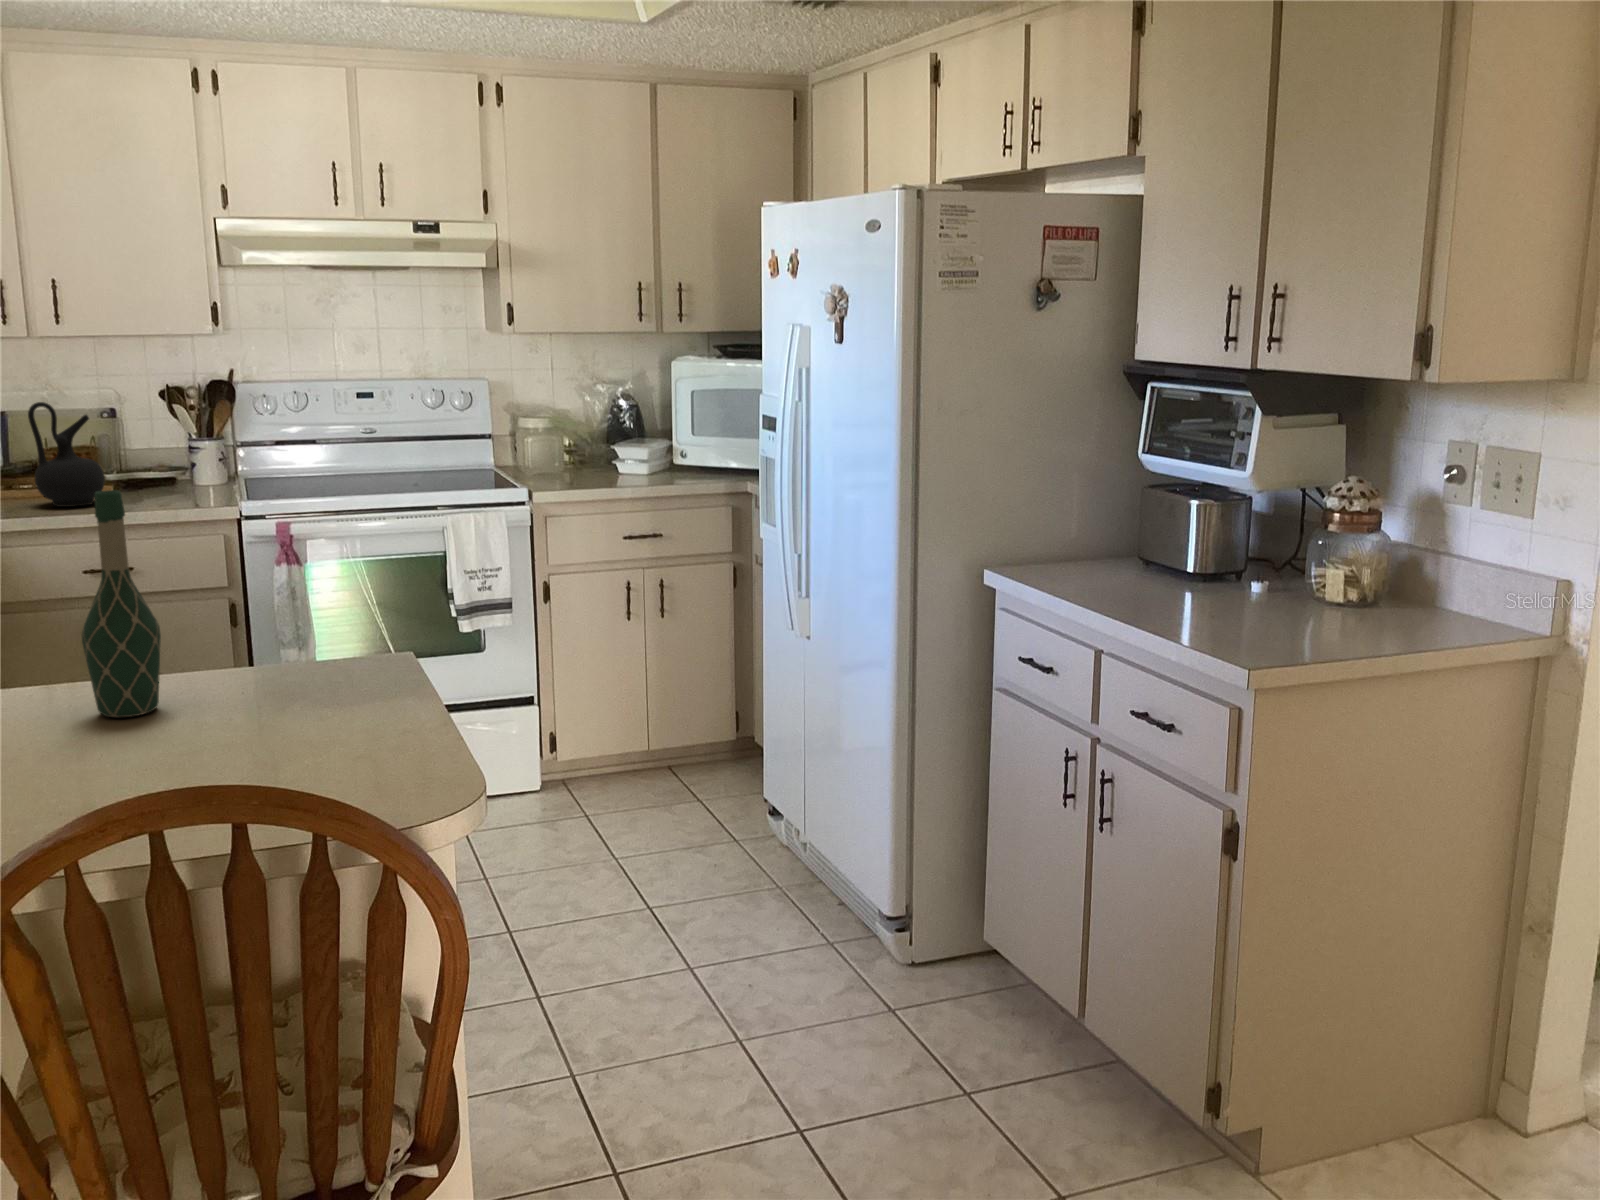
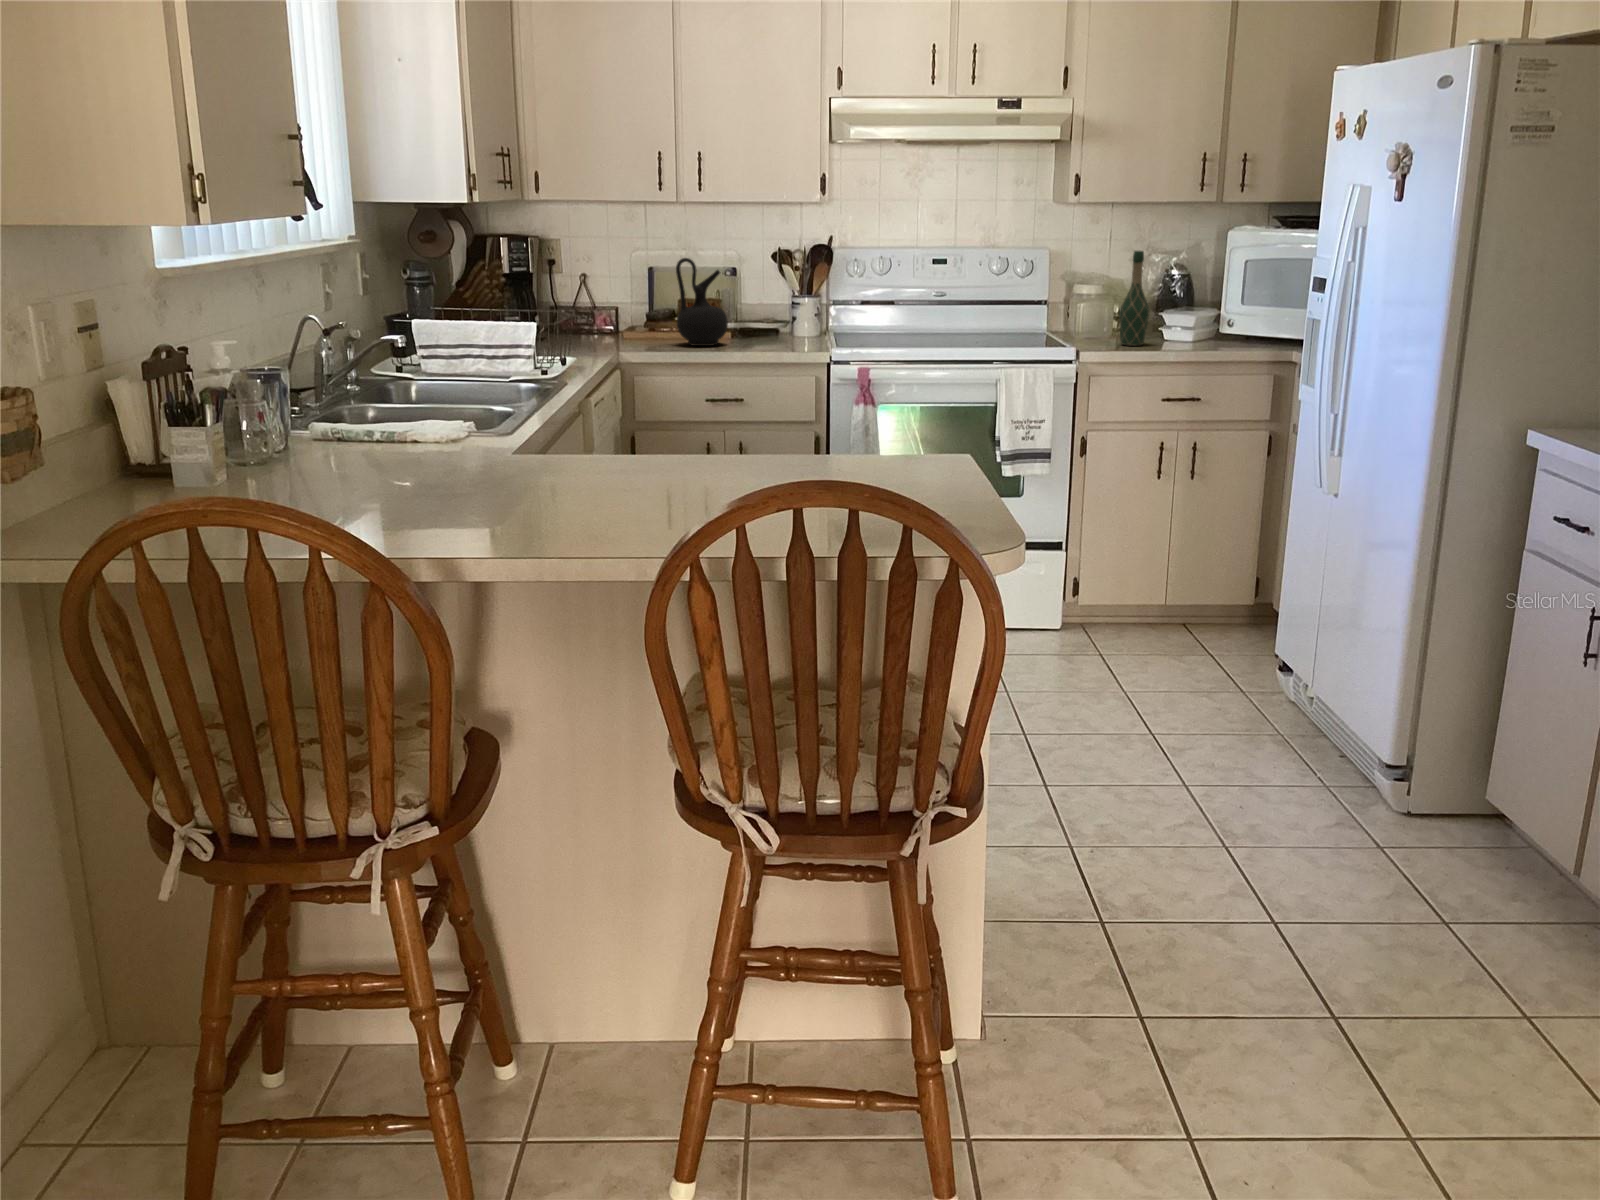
wine bottle: present [82,490,161,717] -> present [1119,251,1150,345]

